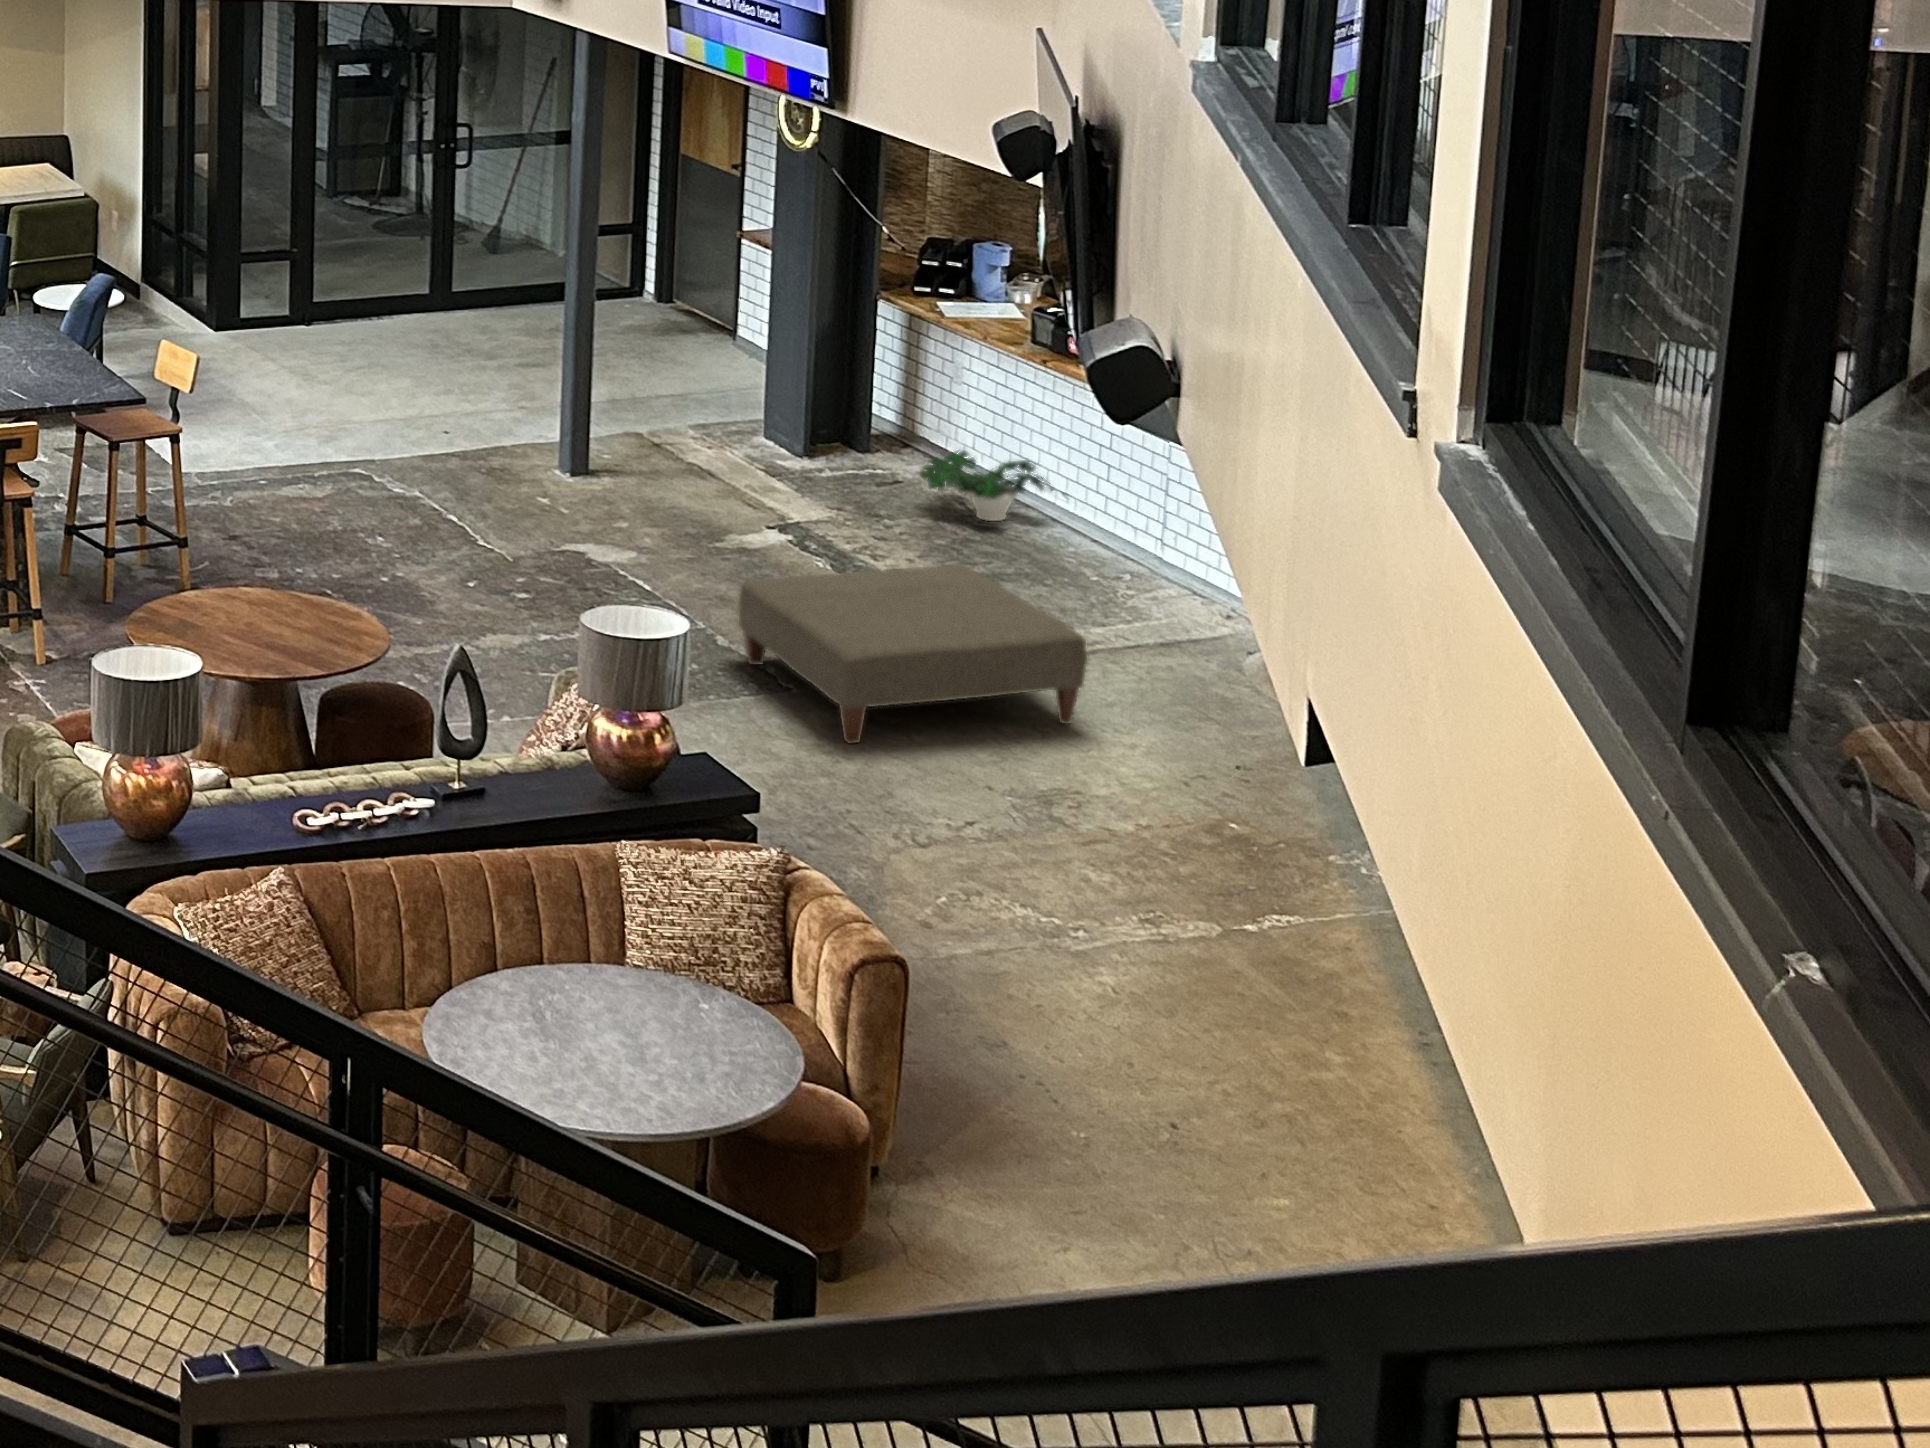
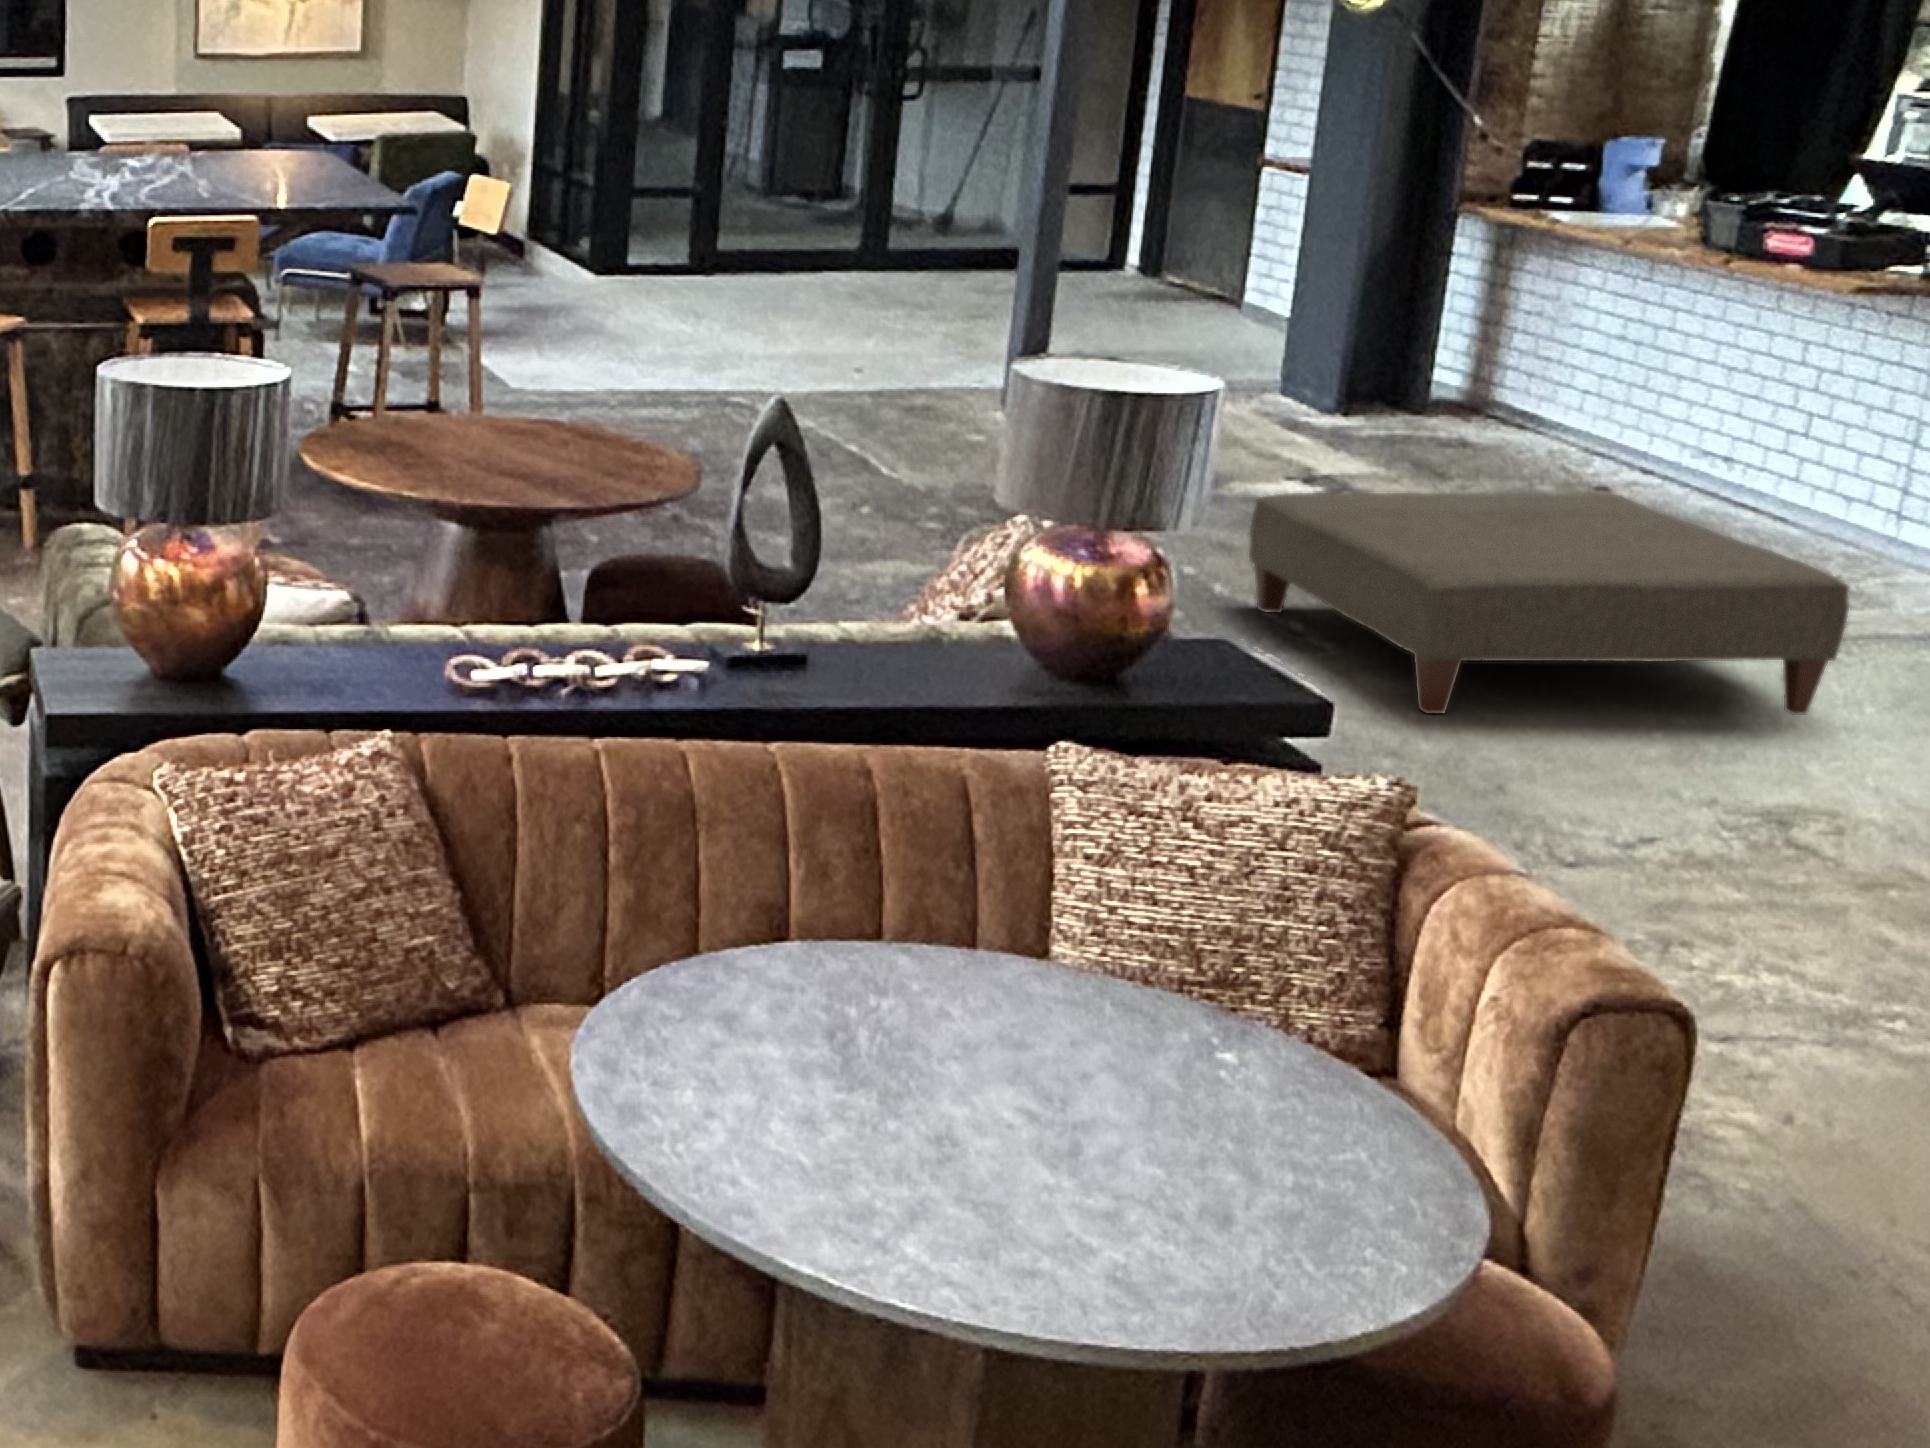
potted plant: present [920,450,1050,521] -> none [1509,394,1720,485]

